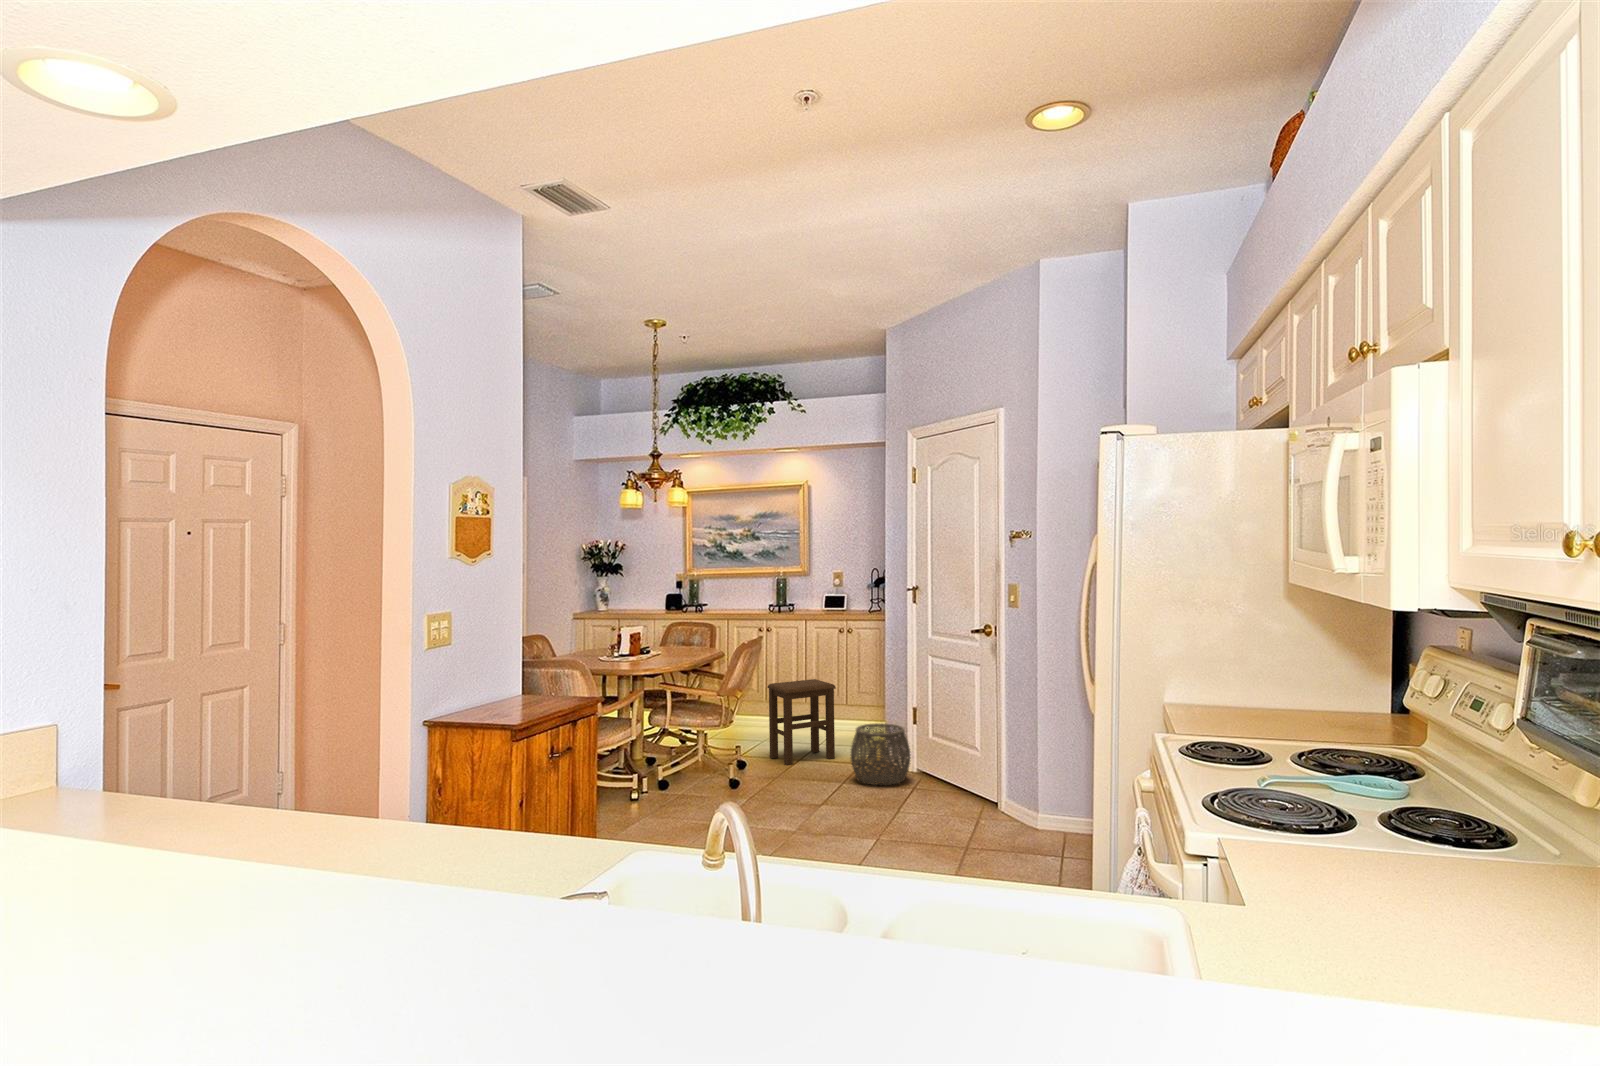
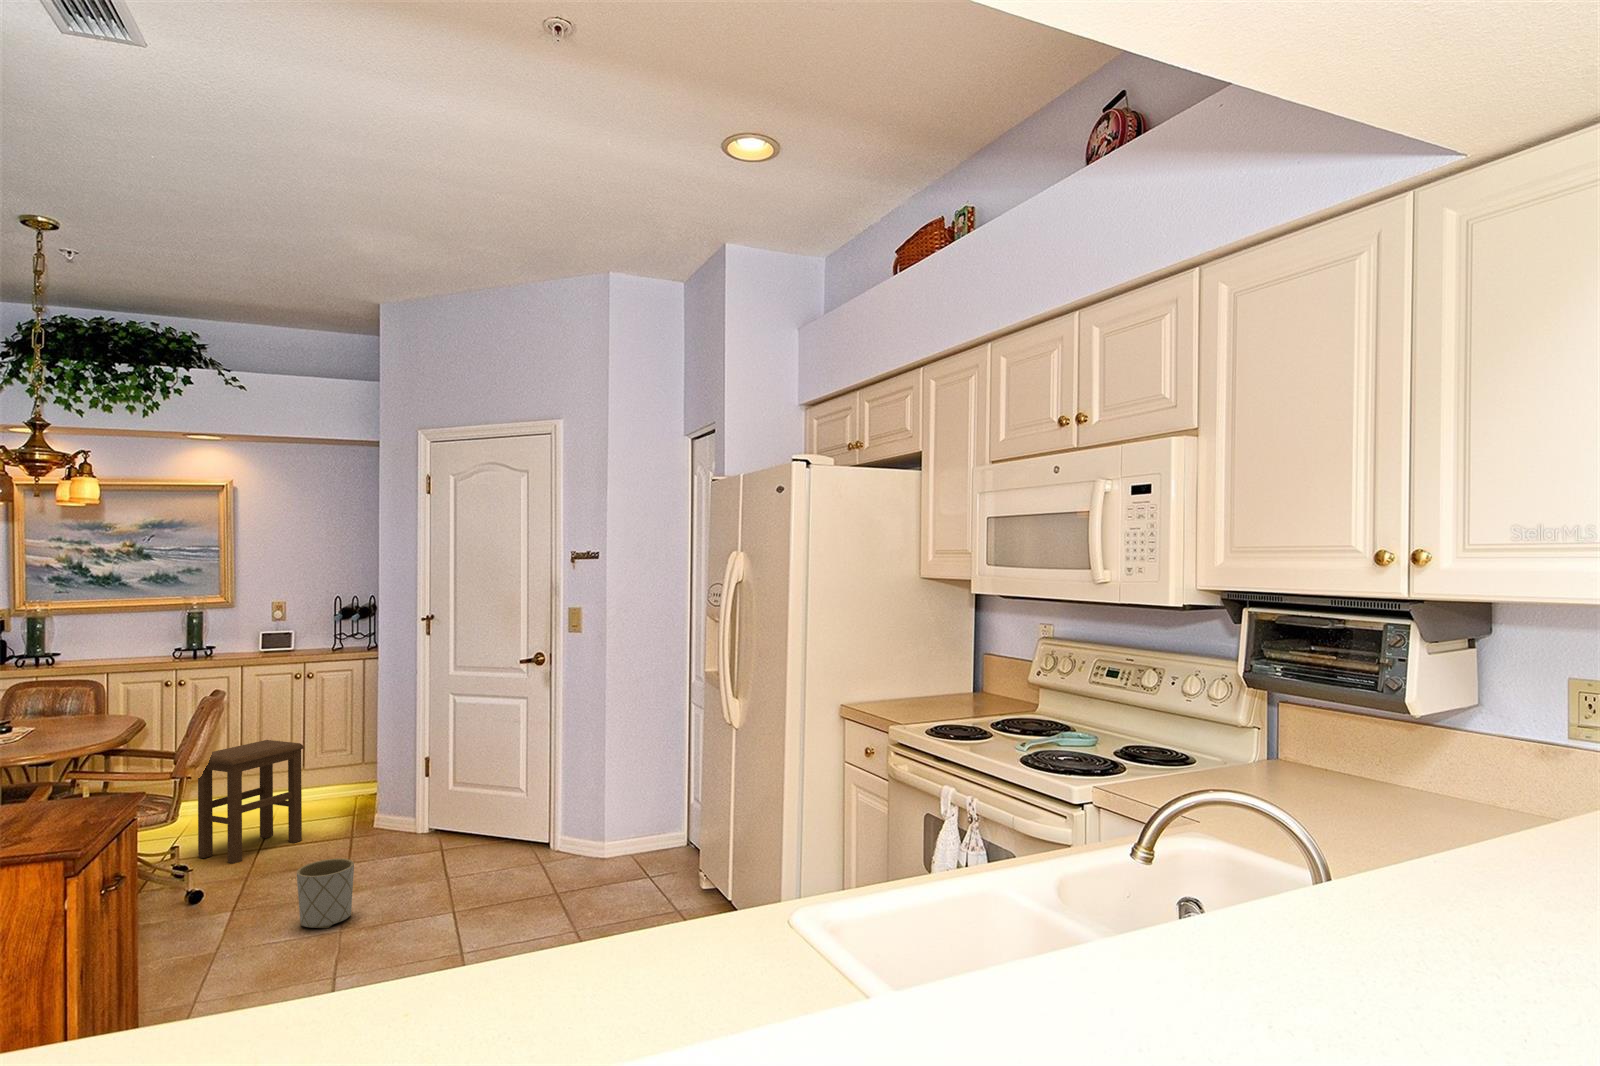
woven basket: present [851,723,911,786] -> none [343,783,428,867]
planter: none [799,769,836,817] -> present [297,858,354,928]

